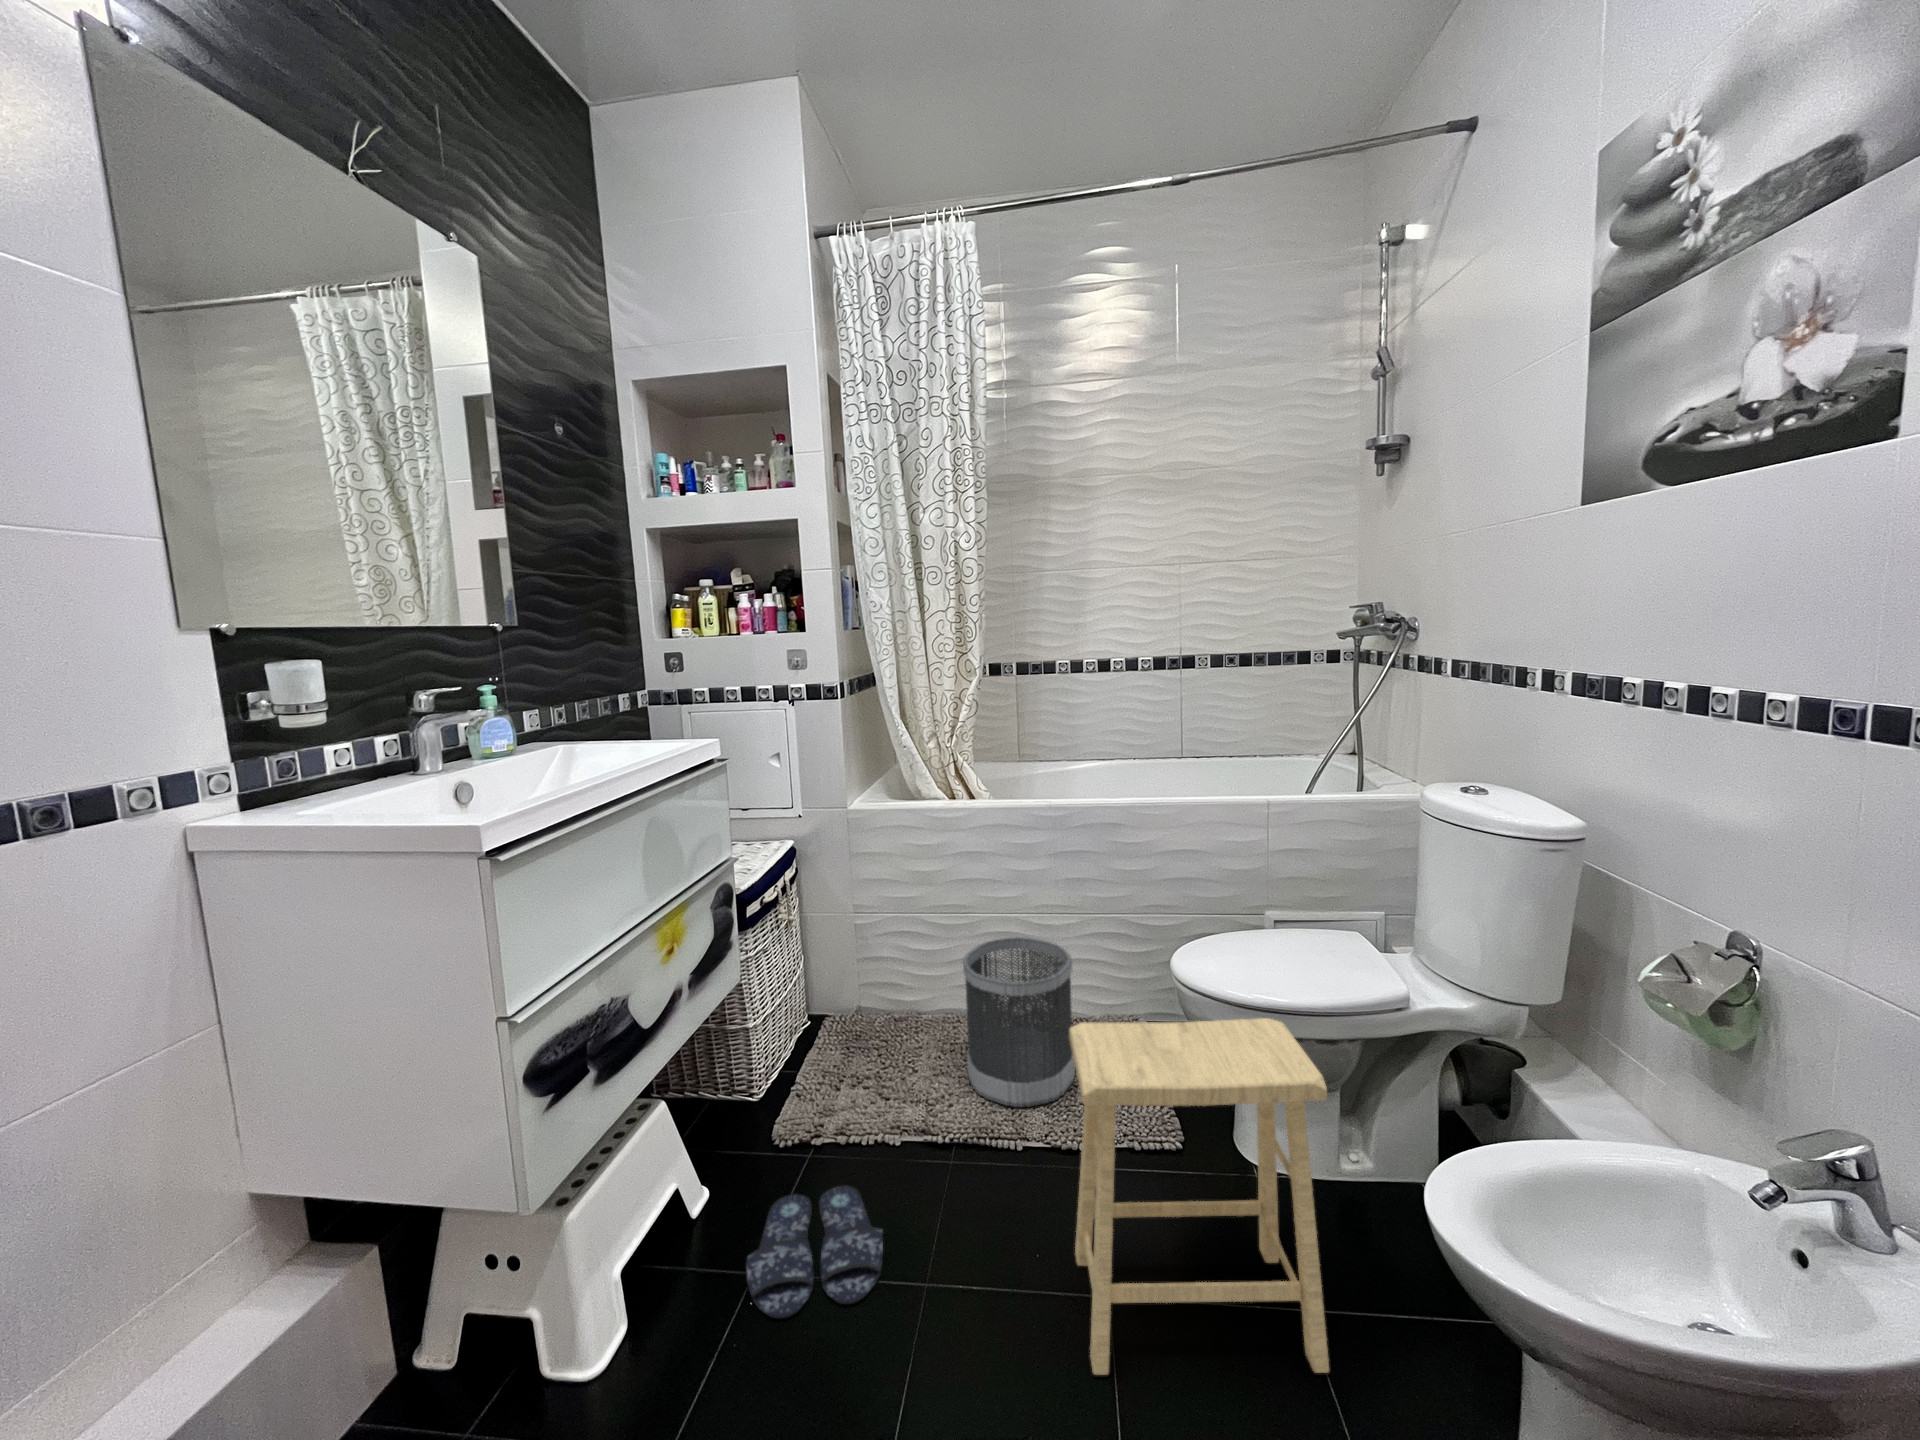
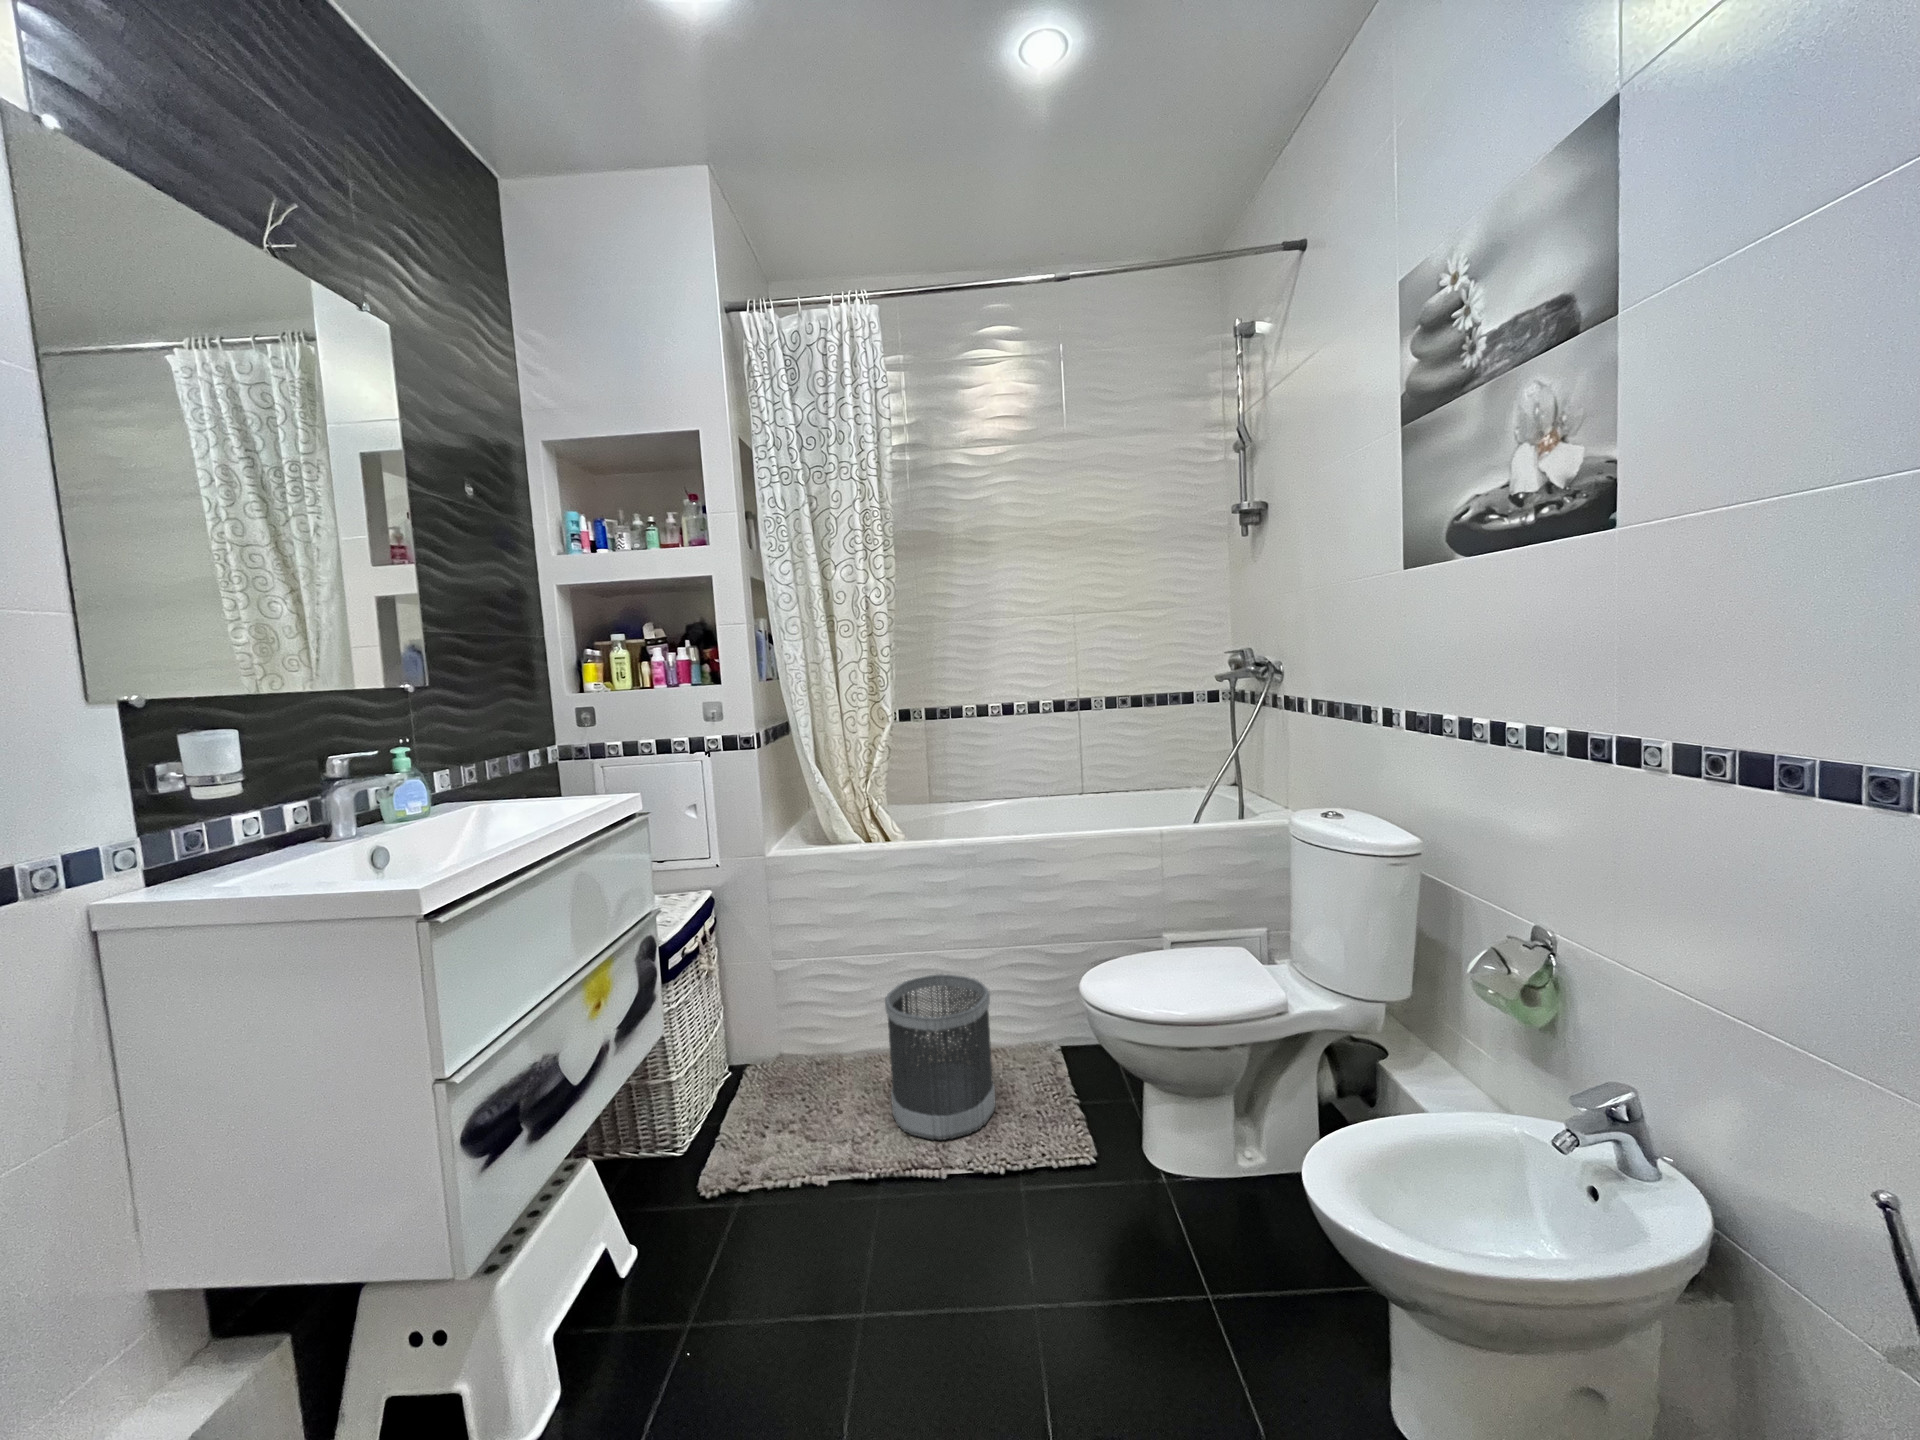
footstool: present [1069,1018,1330,1375] -> none [990,1029,1232,1377]
slippers: present [746,1185,883,1318] -> none [681,1230,818,1364]

